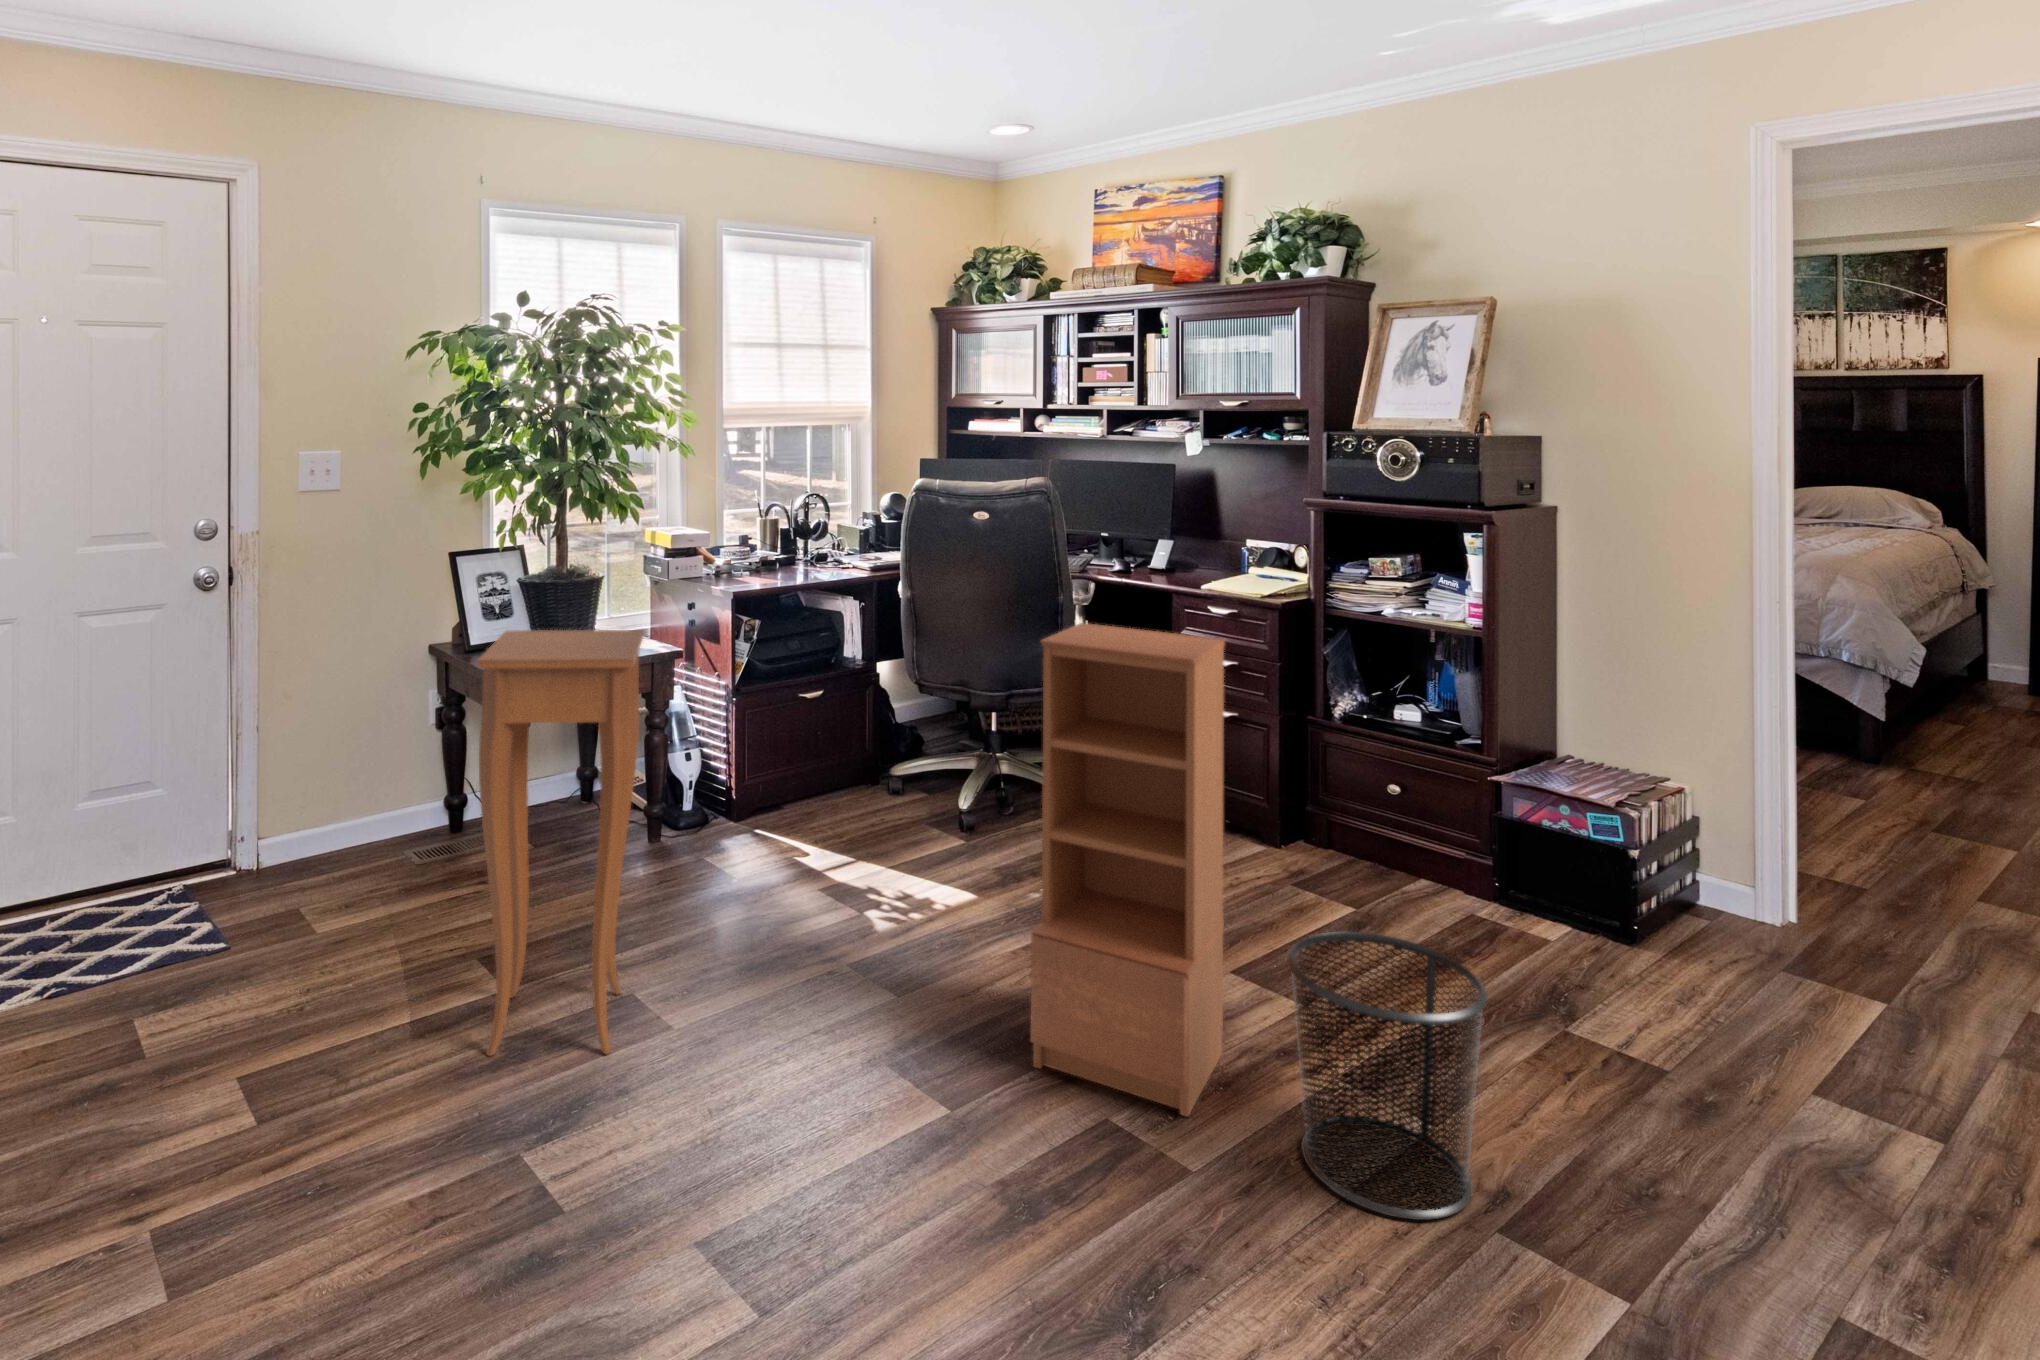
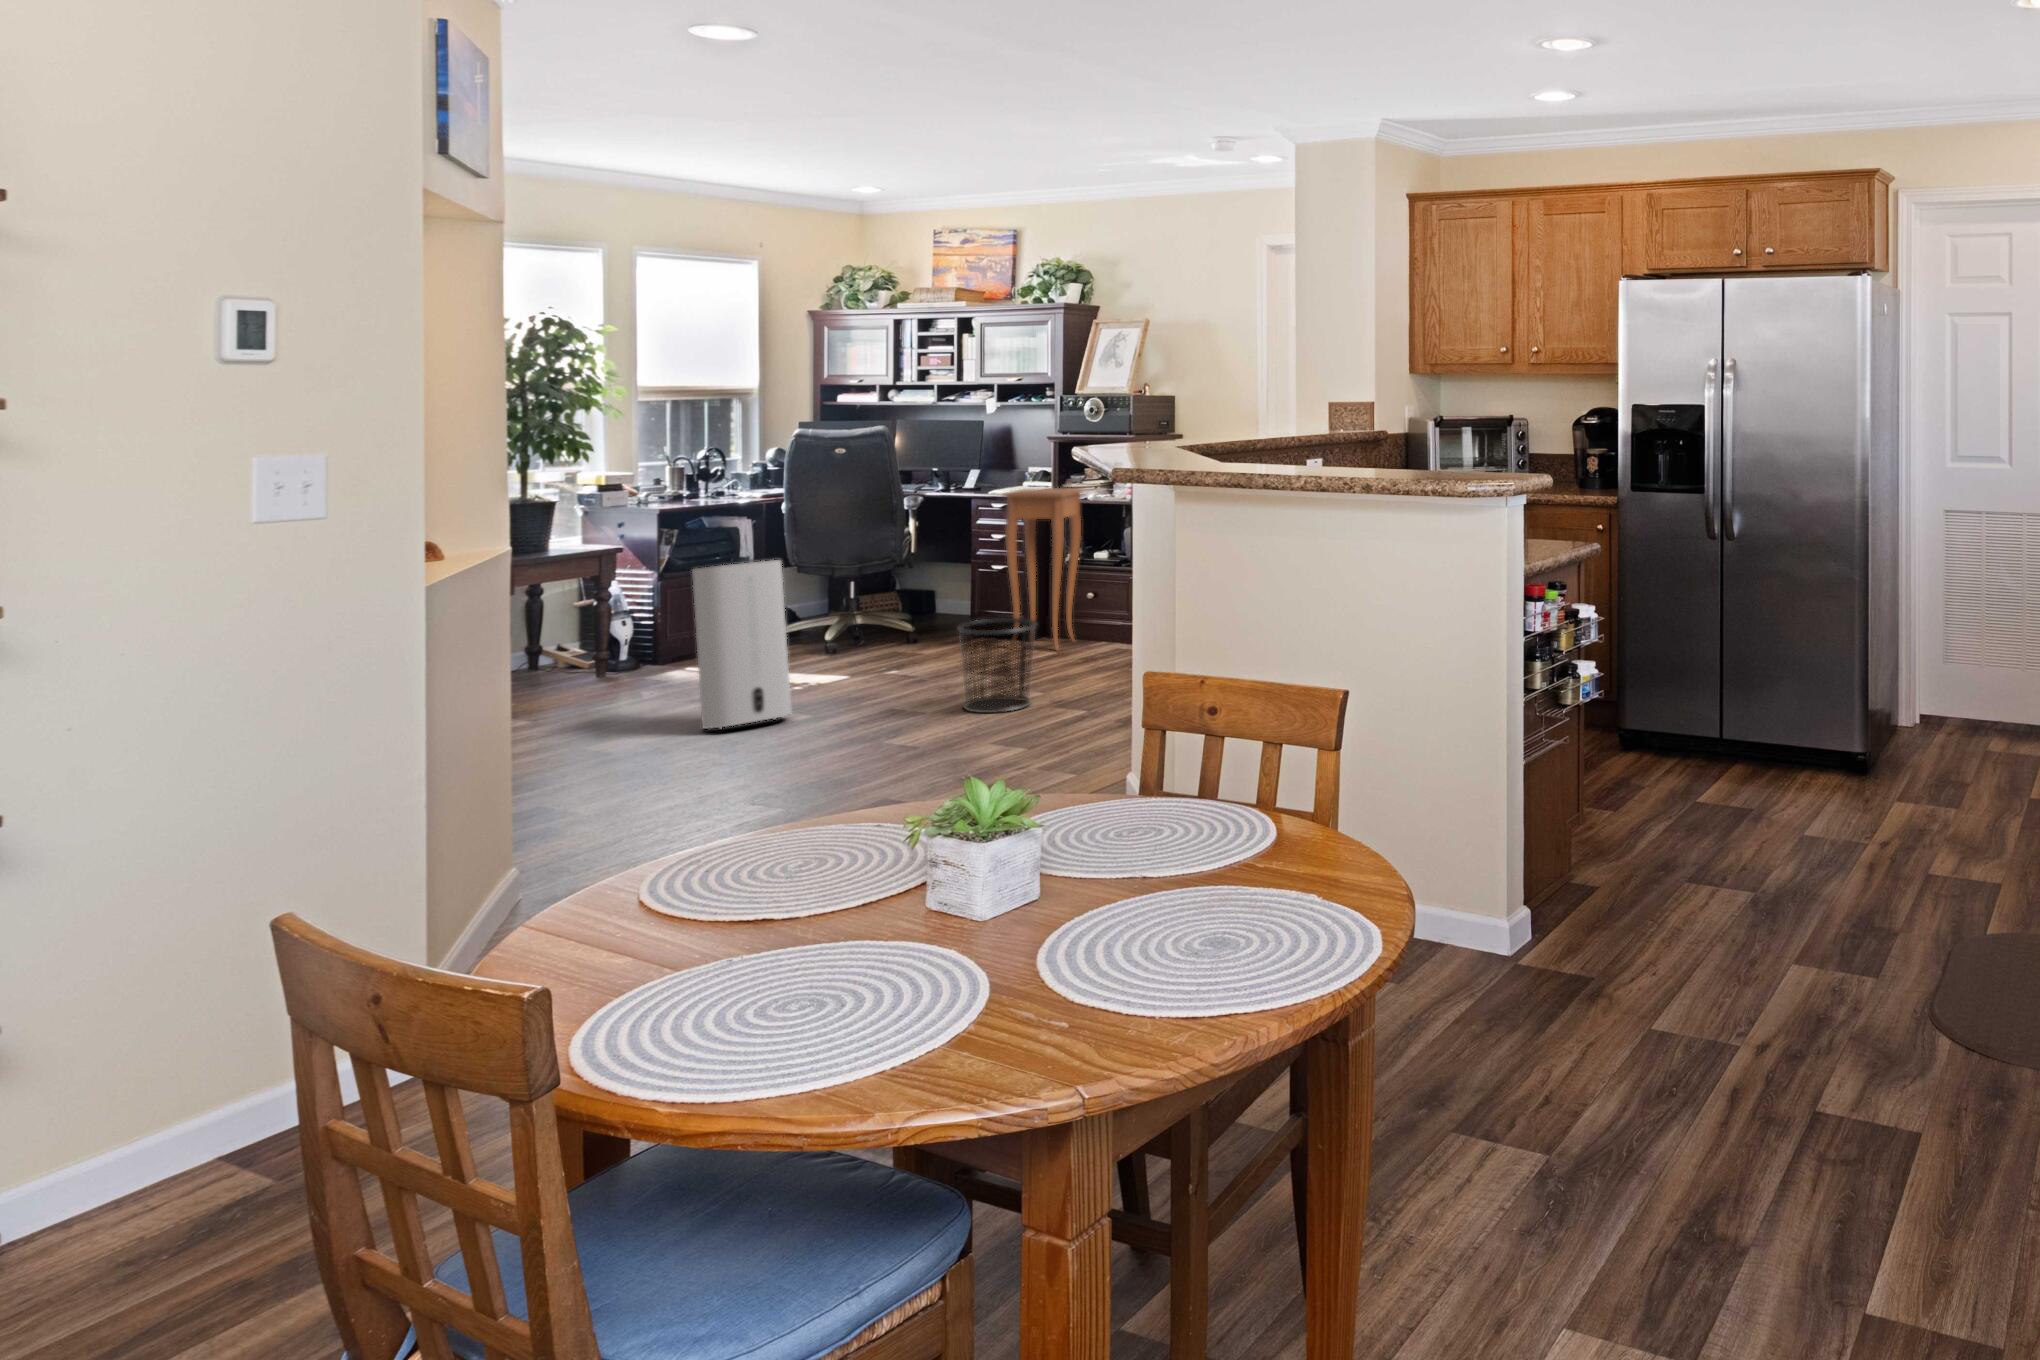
bookcase: present [1030,623,1225,1117] -> none [844,499,945,706]
side table: present [477,630,644,1056] -> present [1003,488,1082,649]
air purifier: none [749,755,935,1158] -> present [692,560,792,729]

